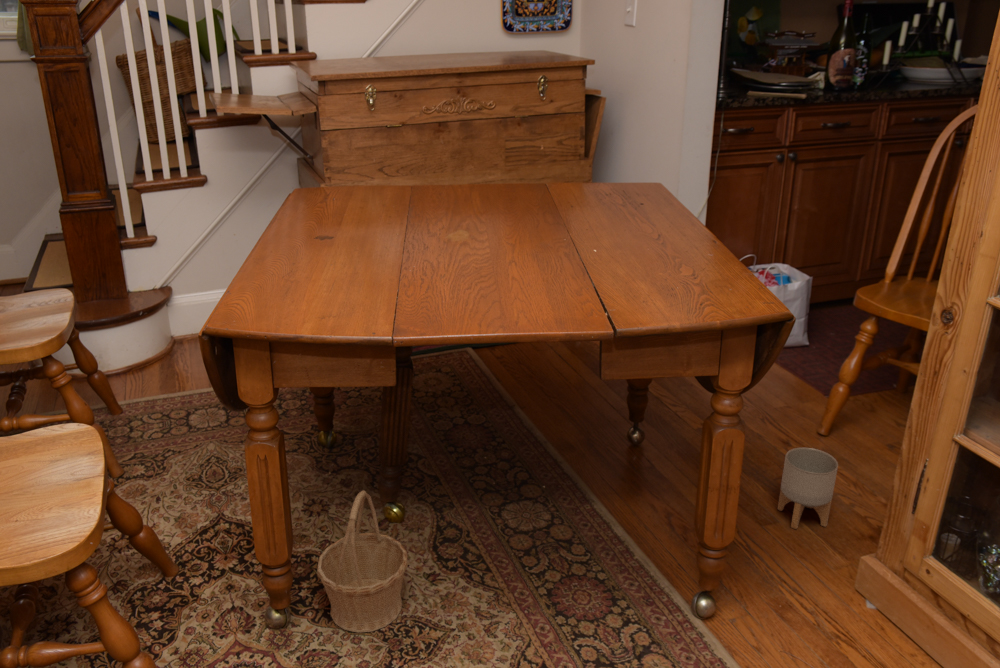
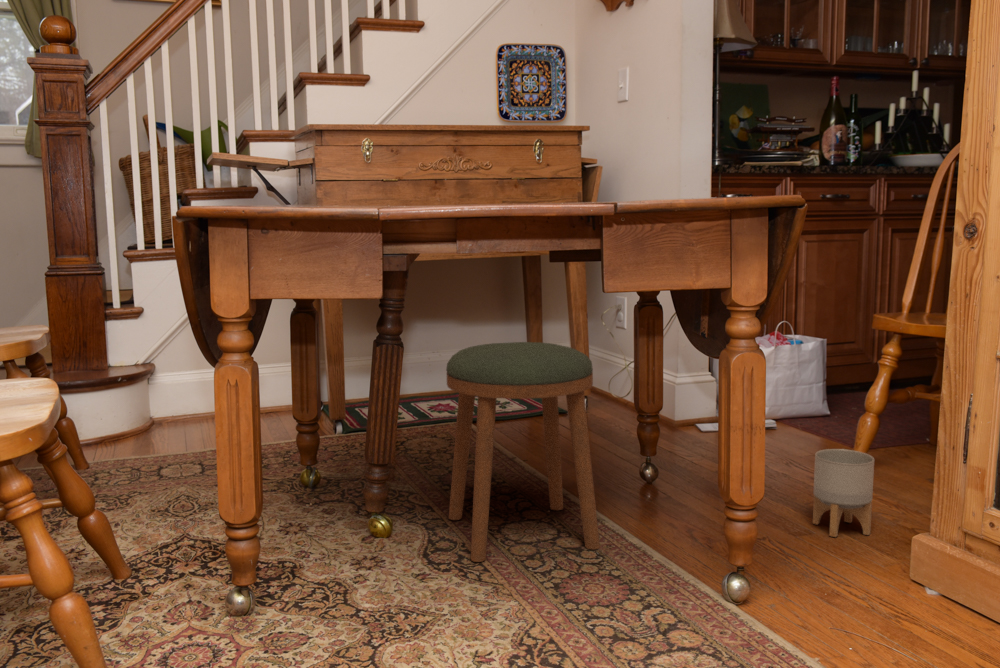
stool: none [452,348,588,558] -> present [446,342,600,562]
basket: present [317,491,408,633] -> none [289,452,393,618]

